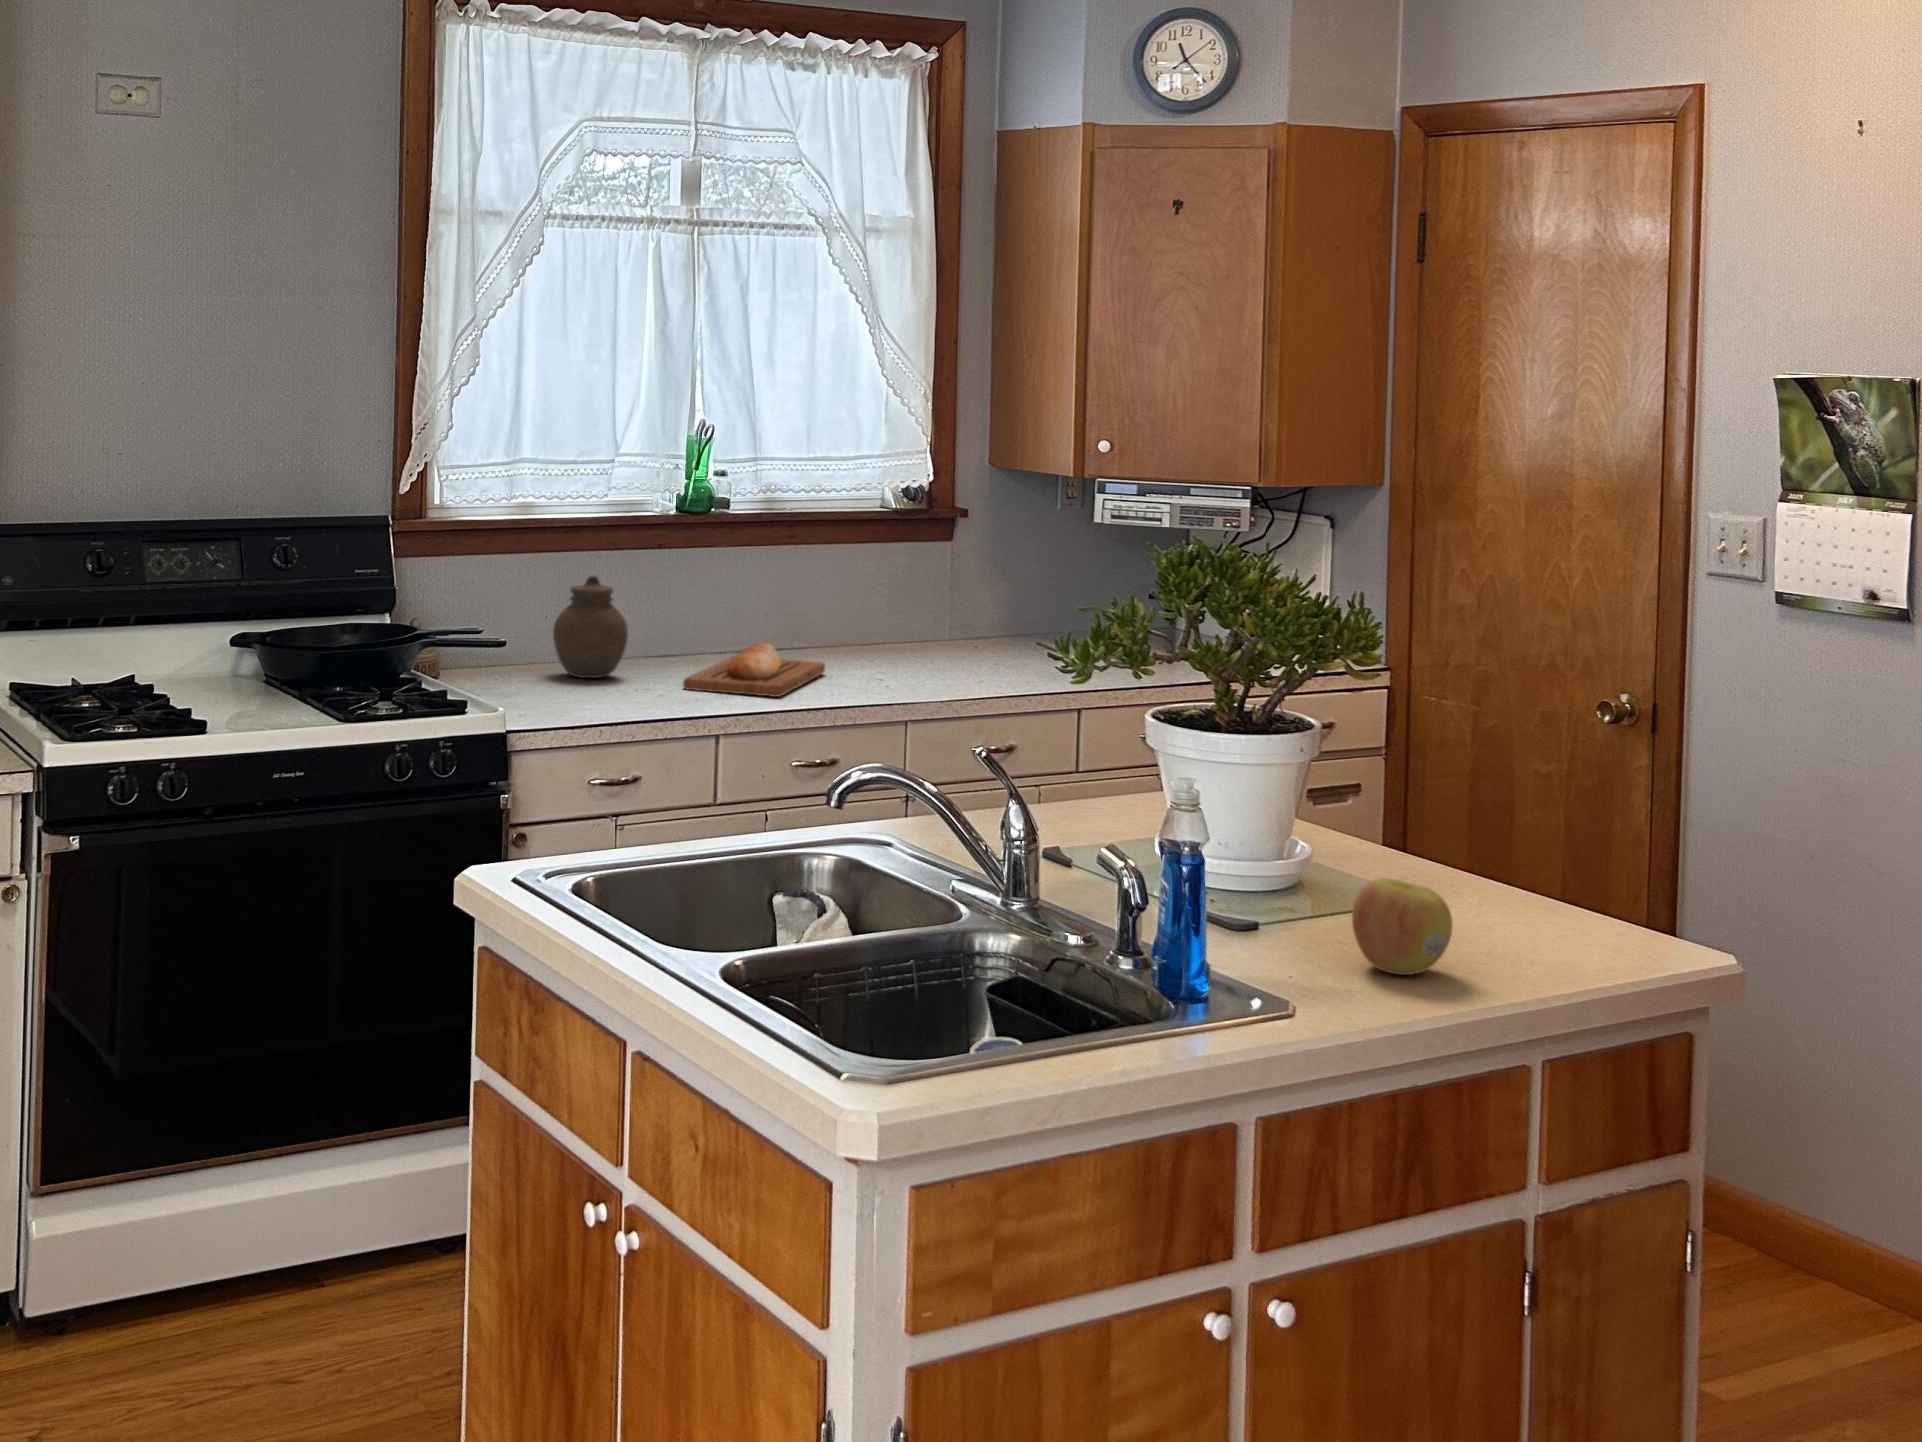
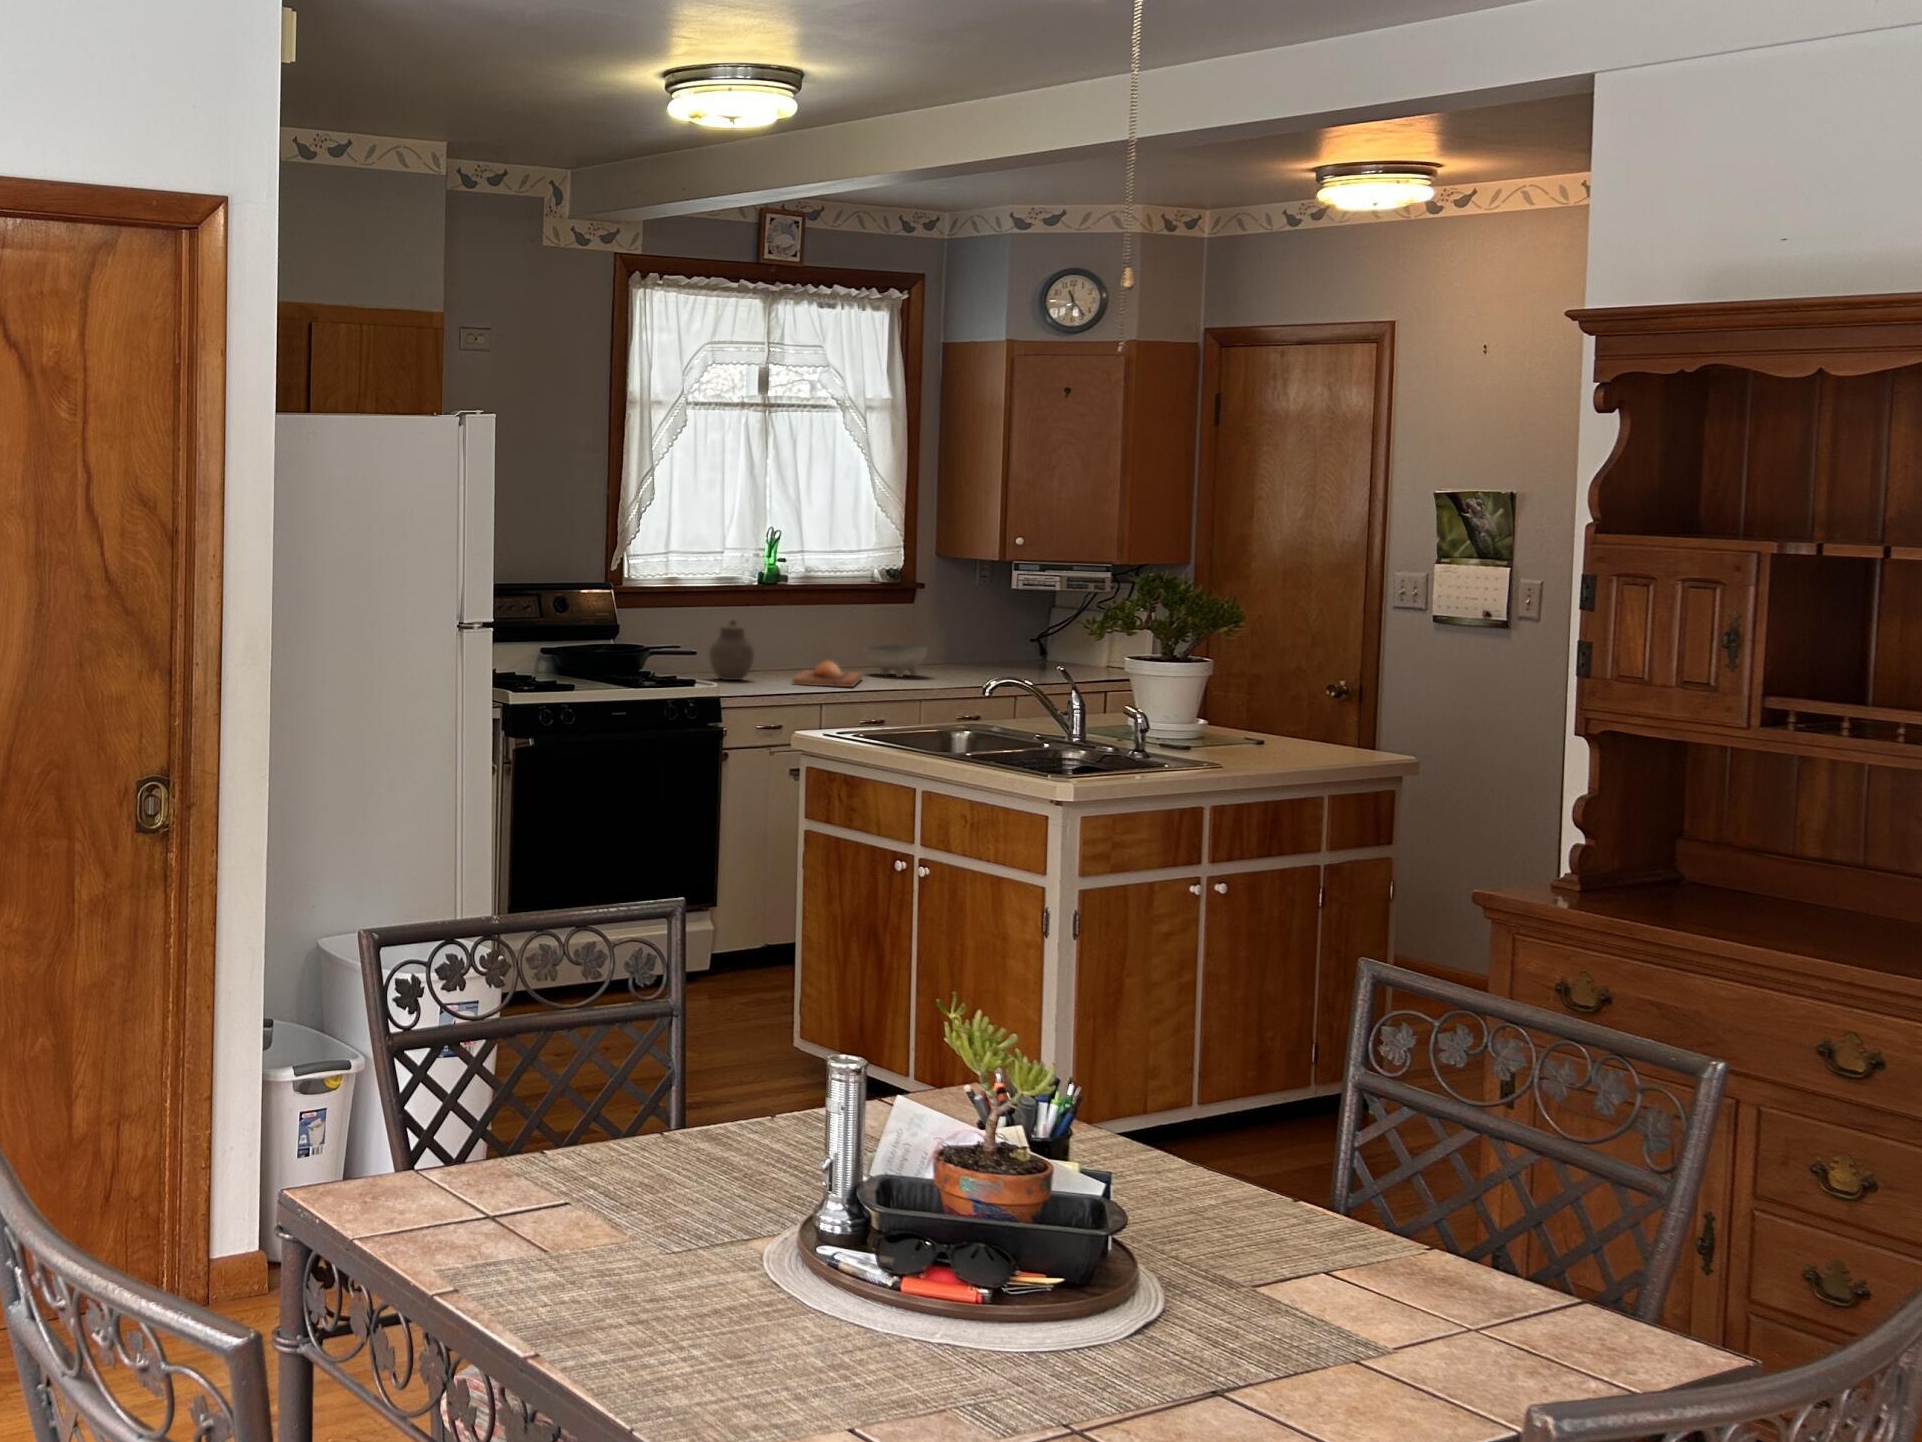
bowl: none [847,610,949,667] -> present [865,645,929,677]
apple: present [1352,878,1452,975] -> none [1239,720,1285,761]

